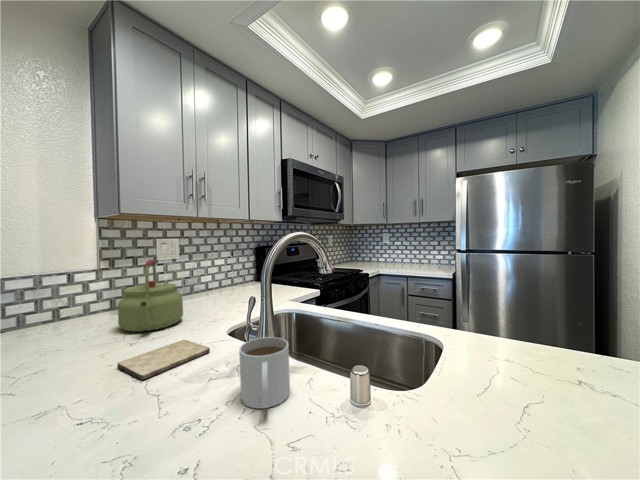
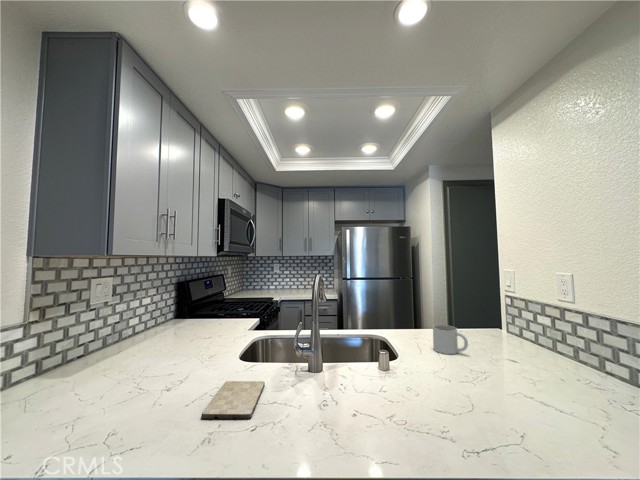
kettle: present [118,259,183,332] -> none [109,306,182,390]
mug: present [239,337,290,408] -> present [433,325,468,354]

